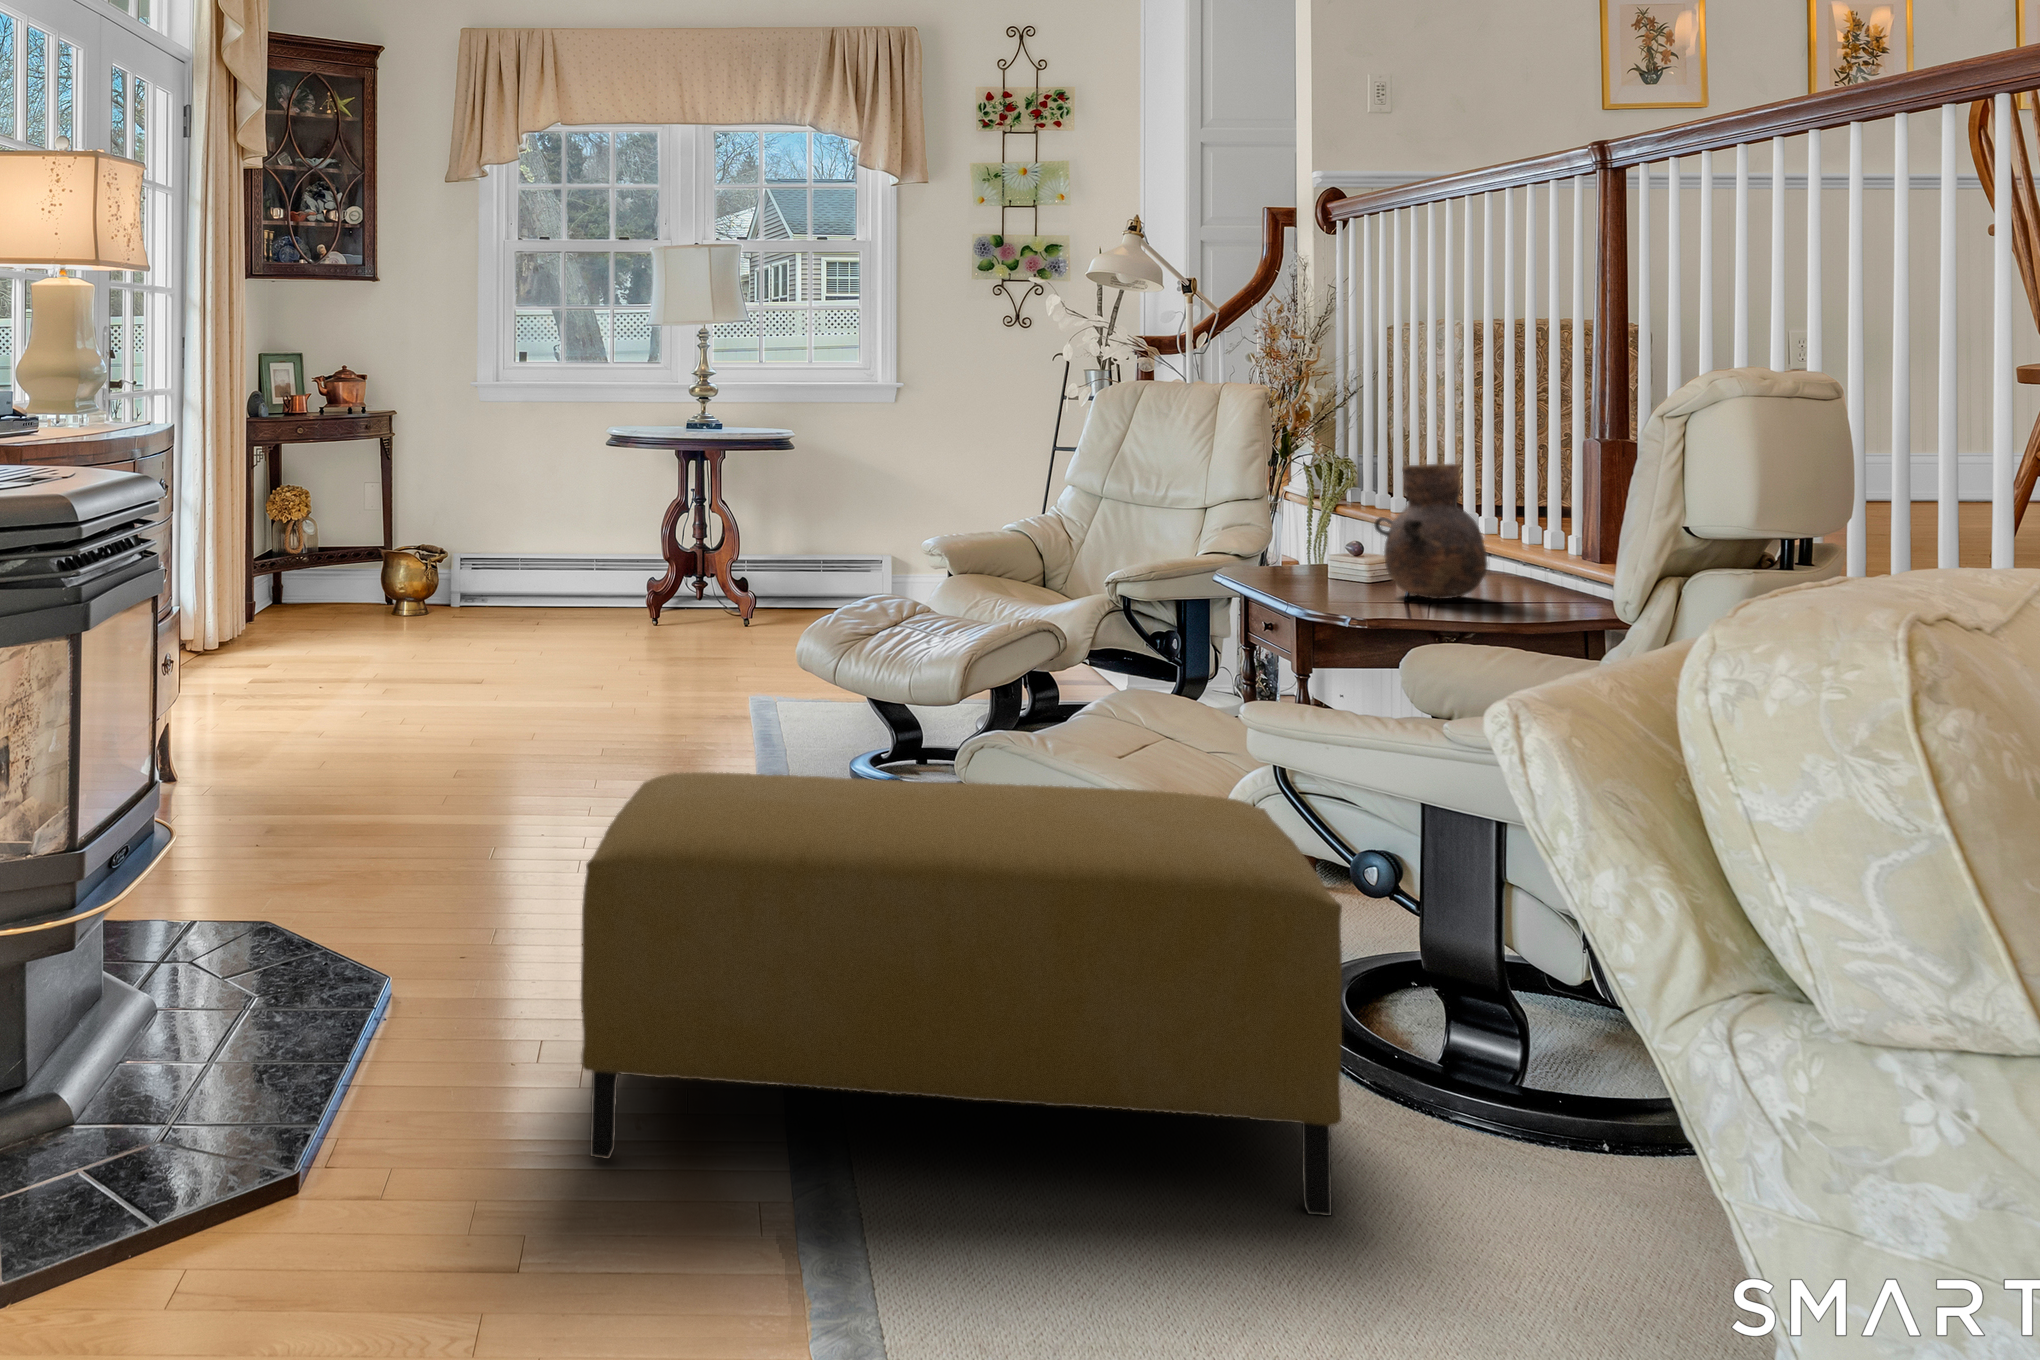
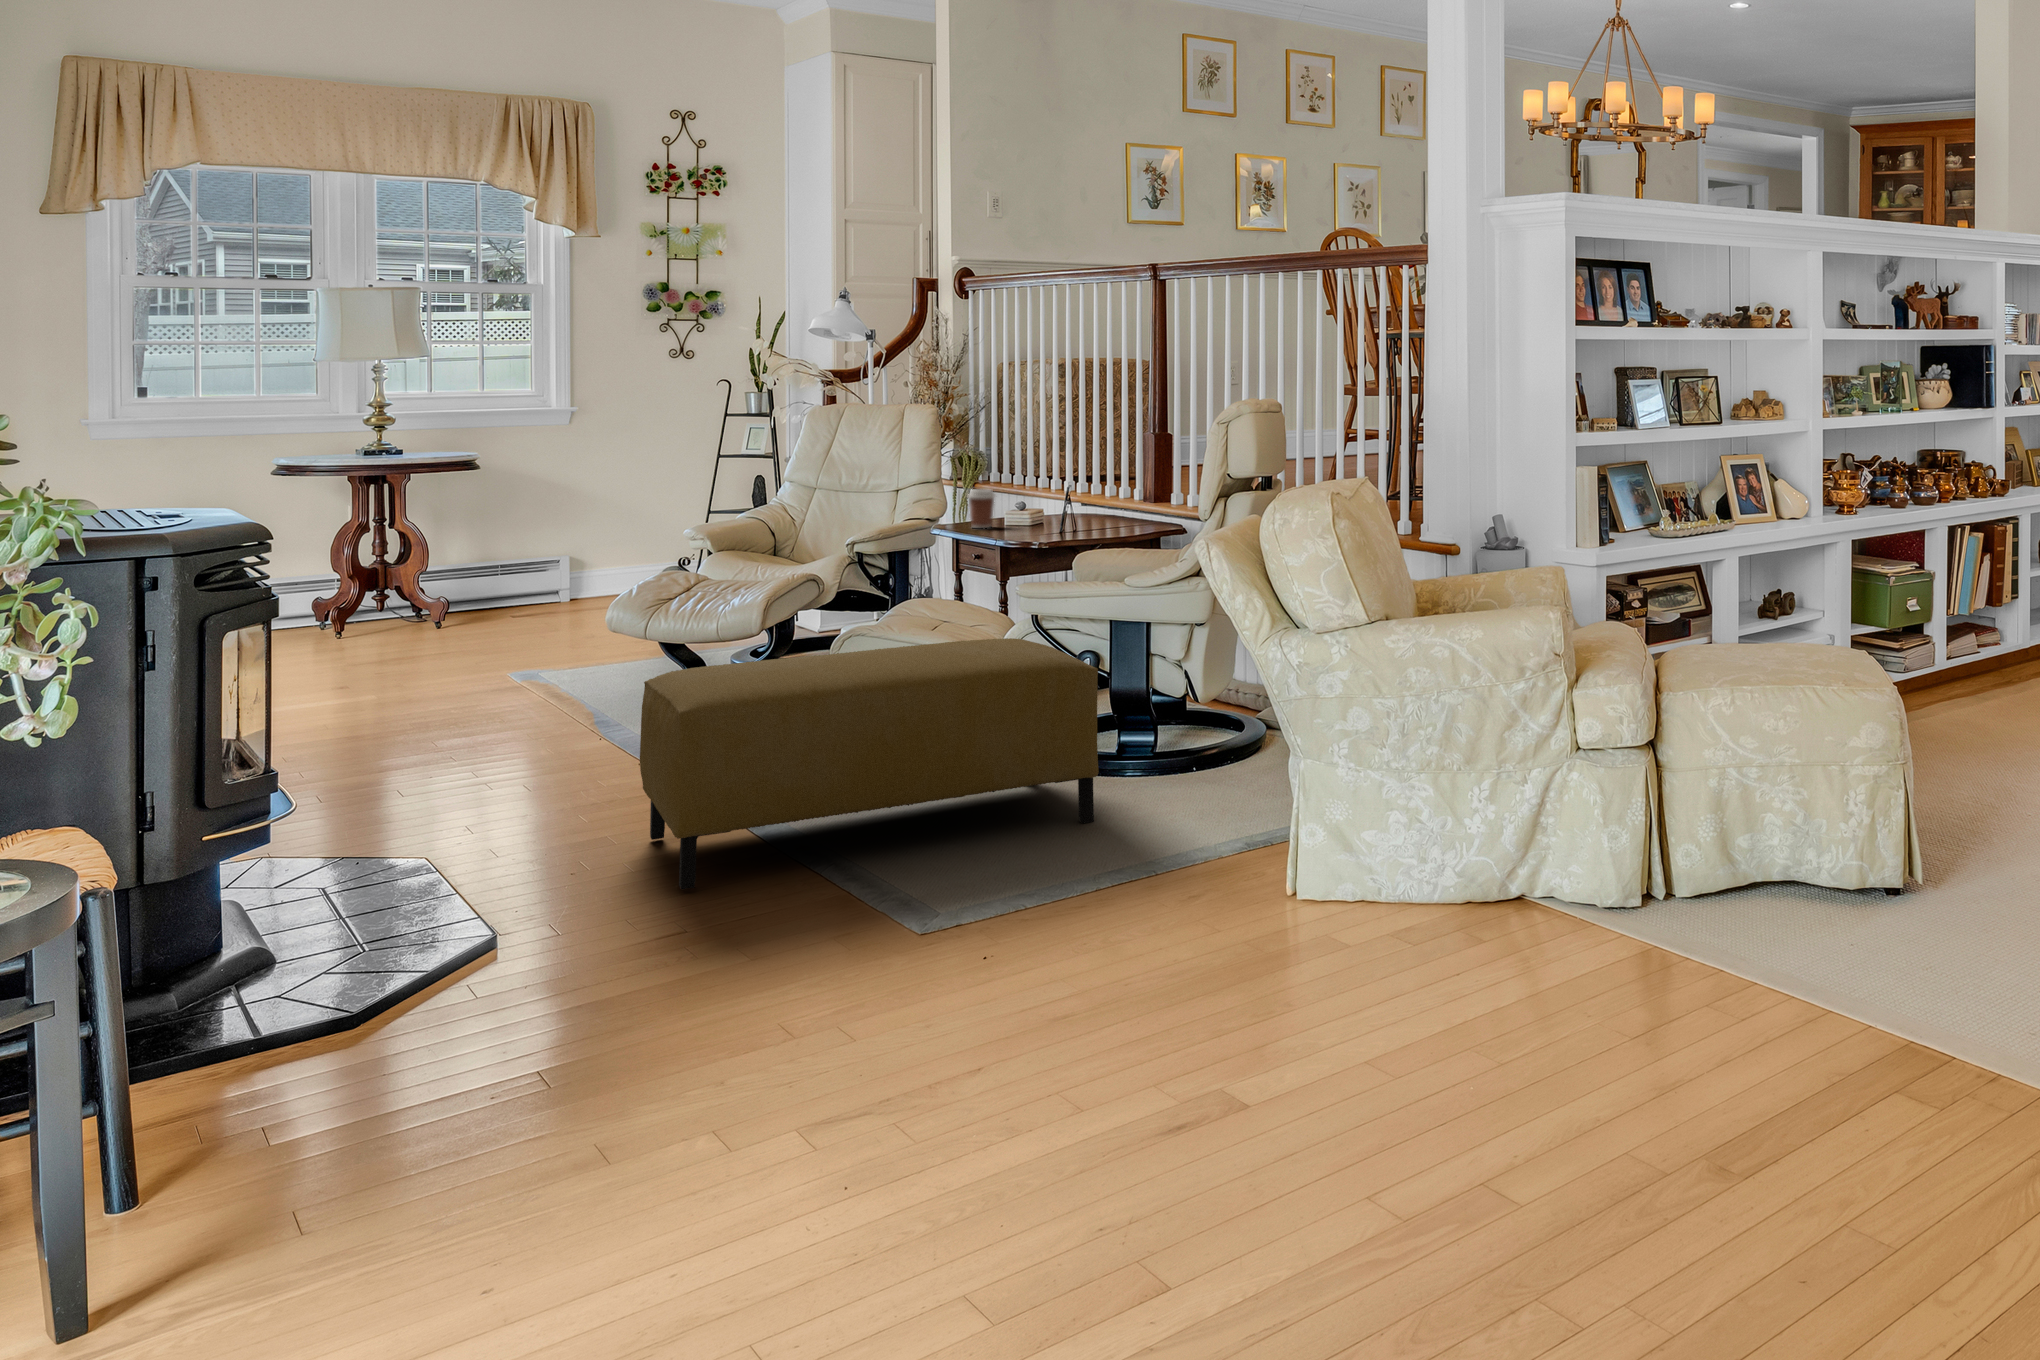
vase: present [1375,464,1488,599] -> none [1038,451,1103,531]
coffee cup: none [1270,515,1318,578] -> present [968,489,995,528]

